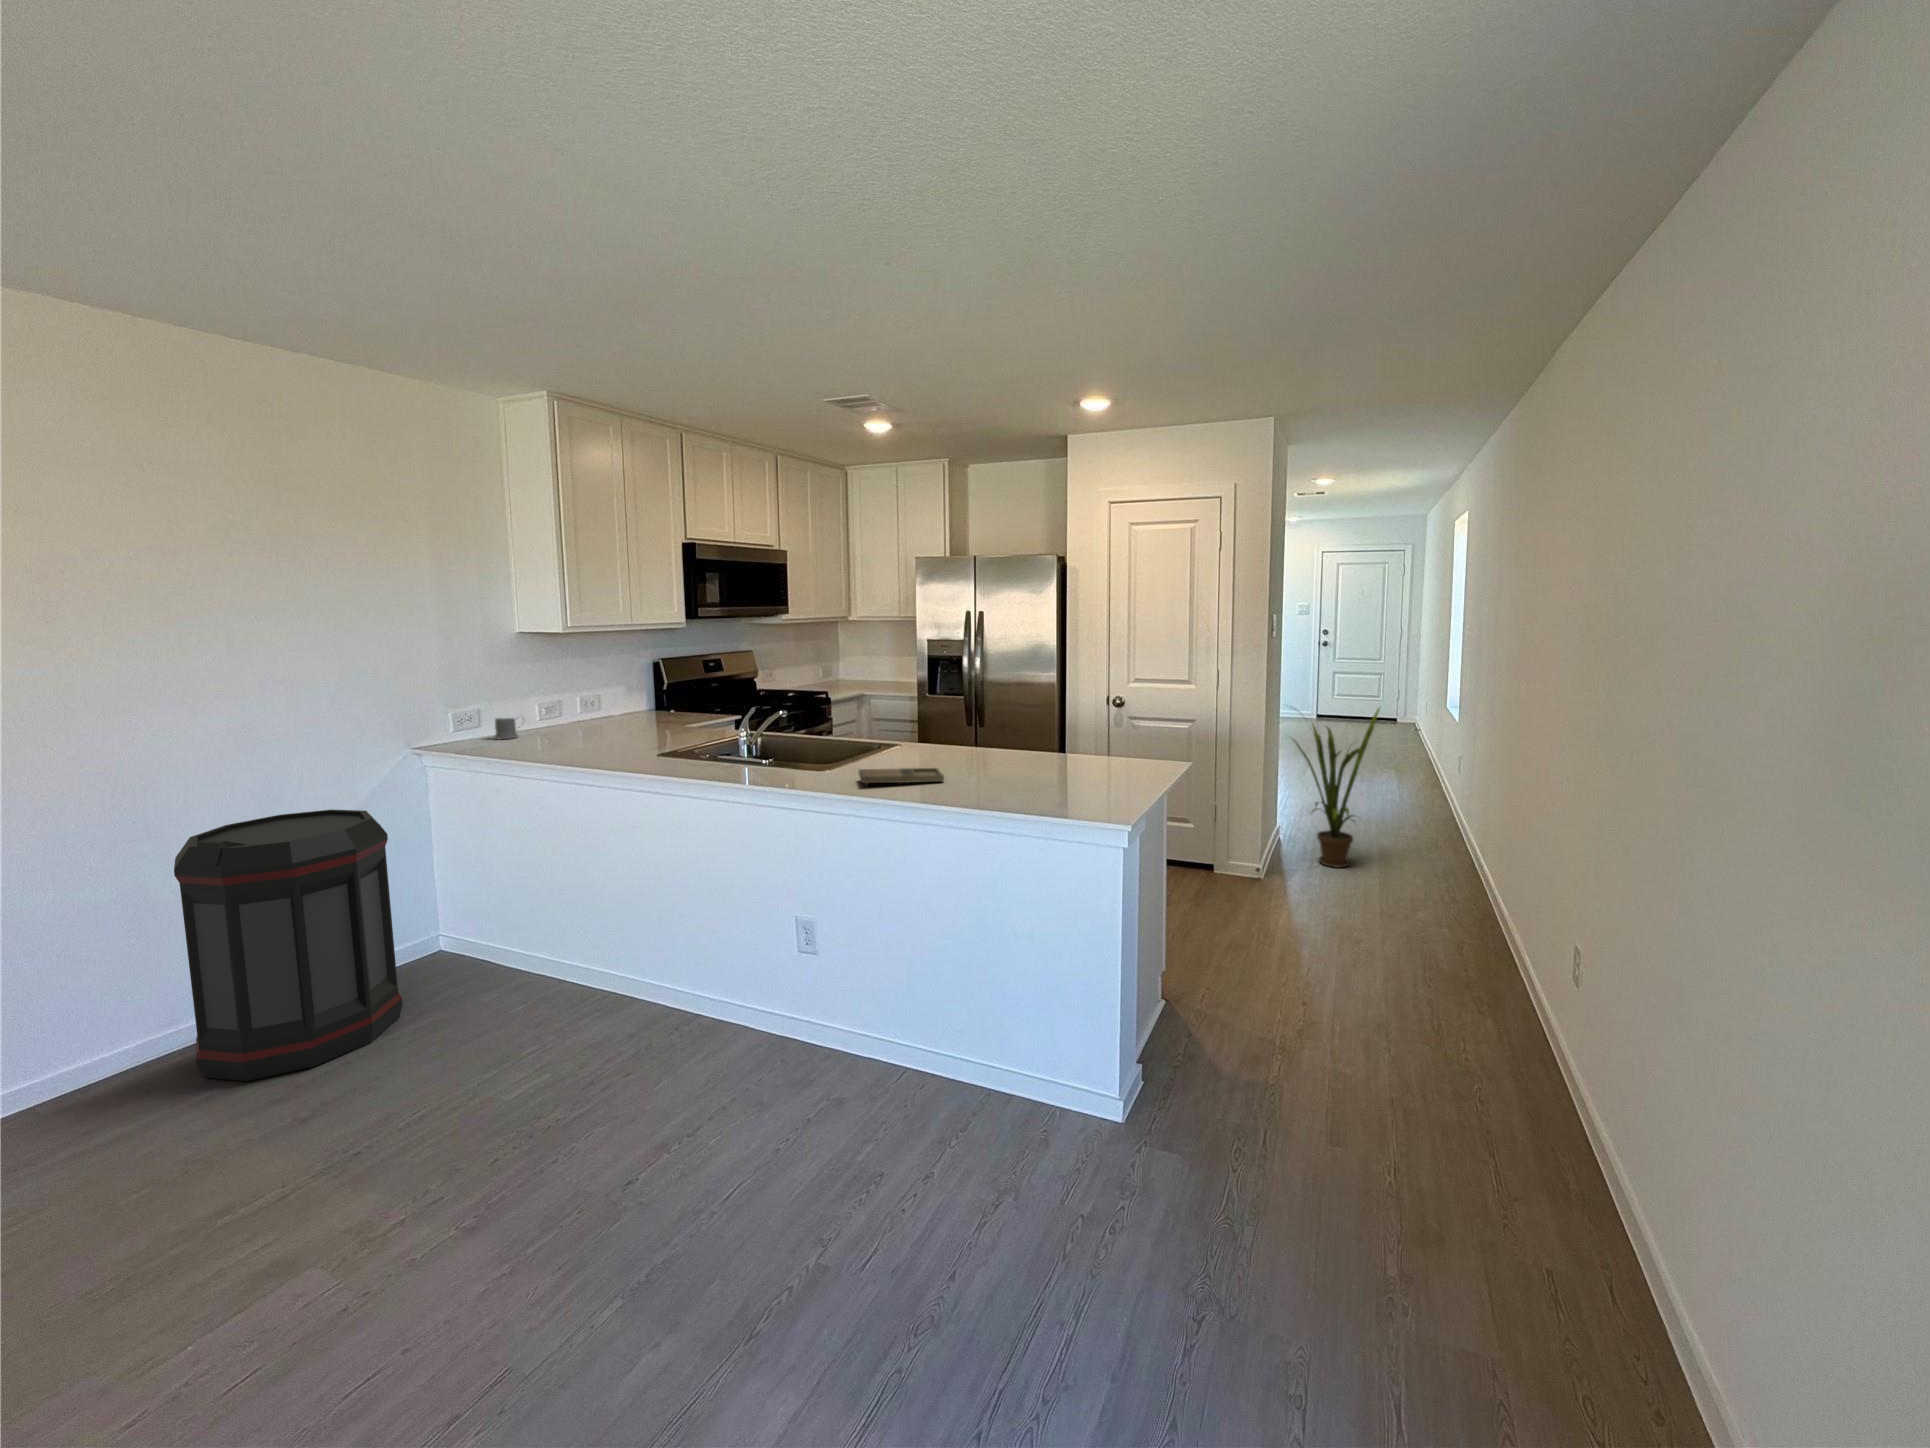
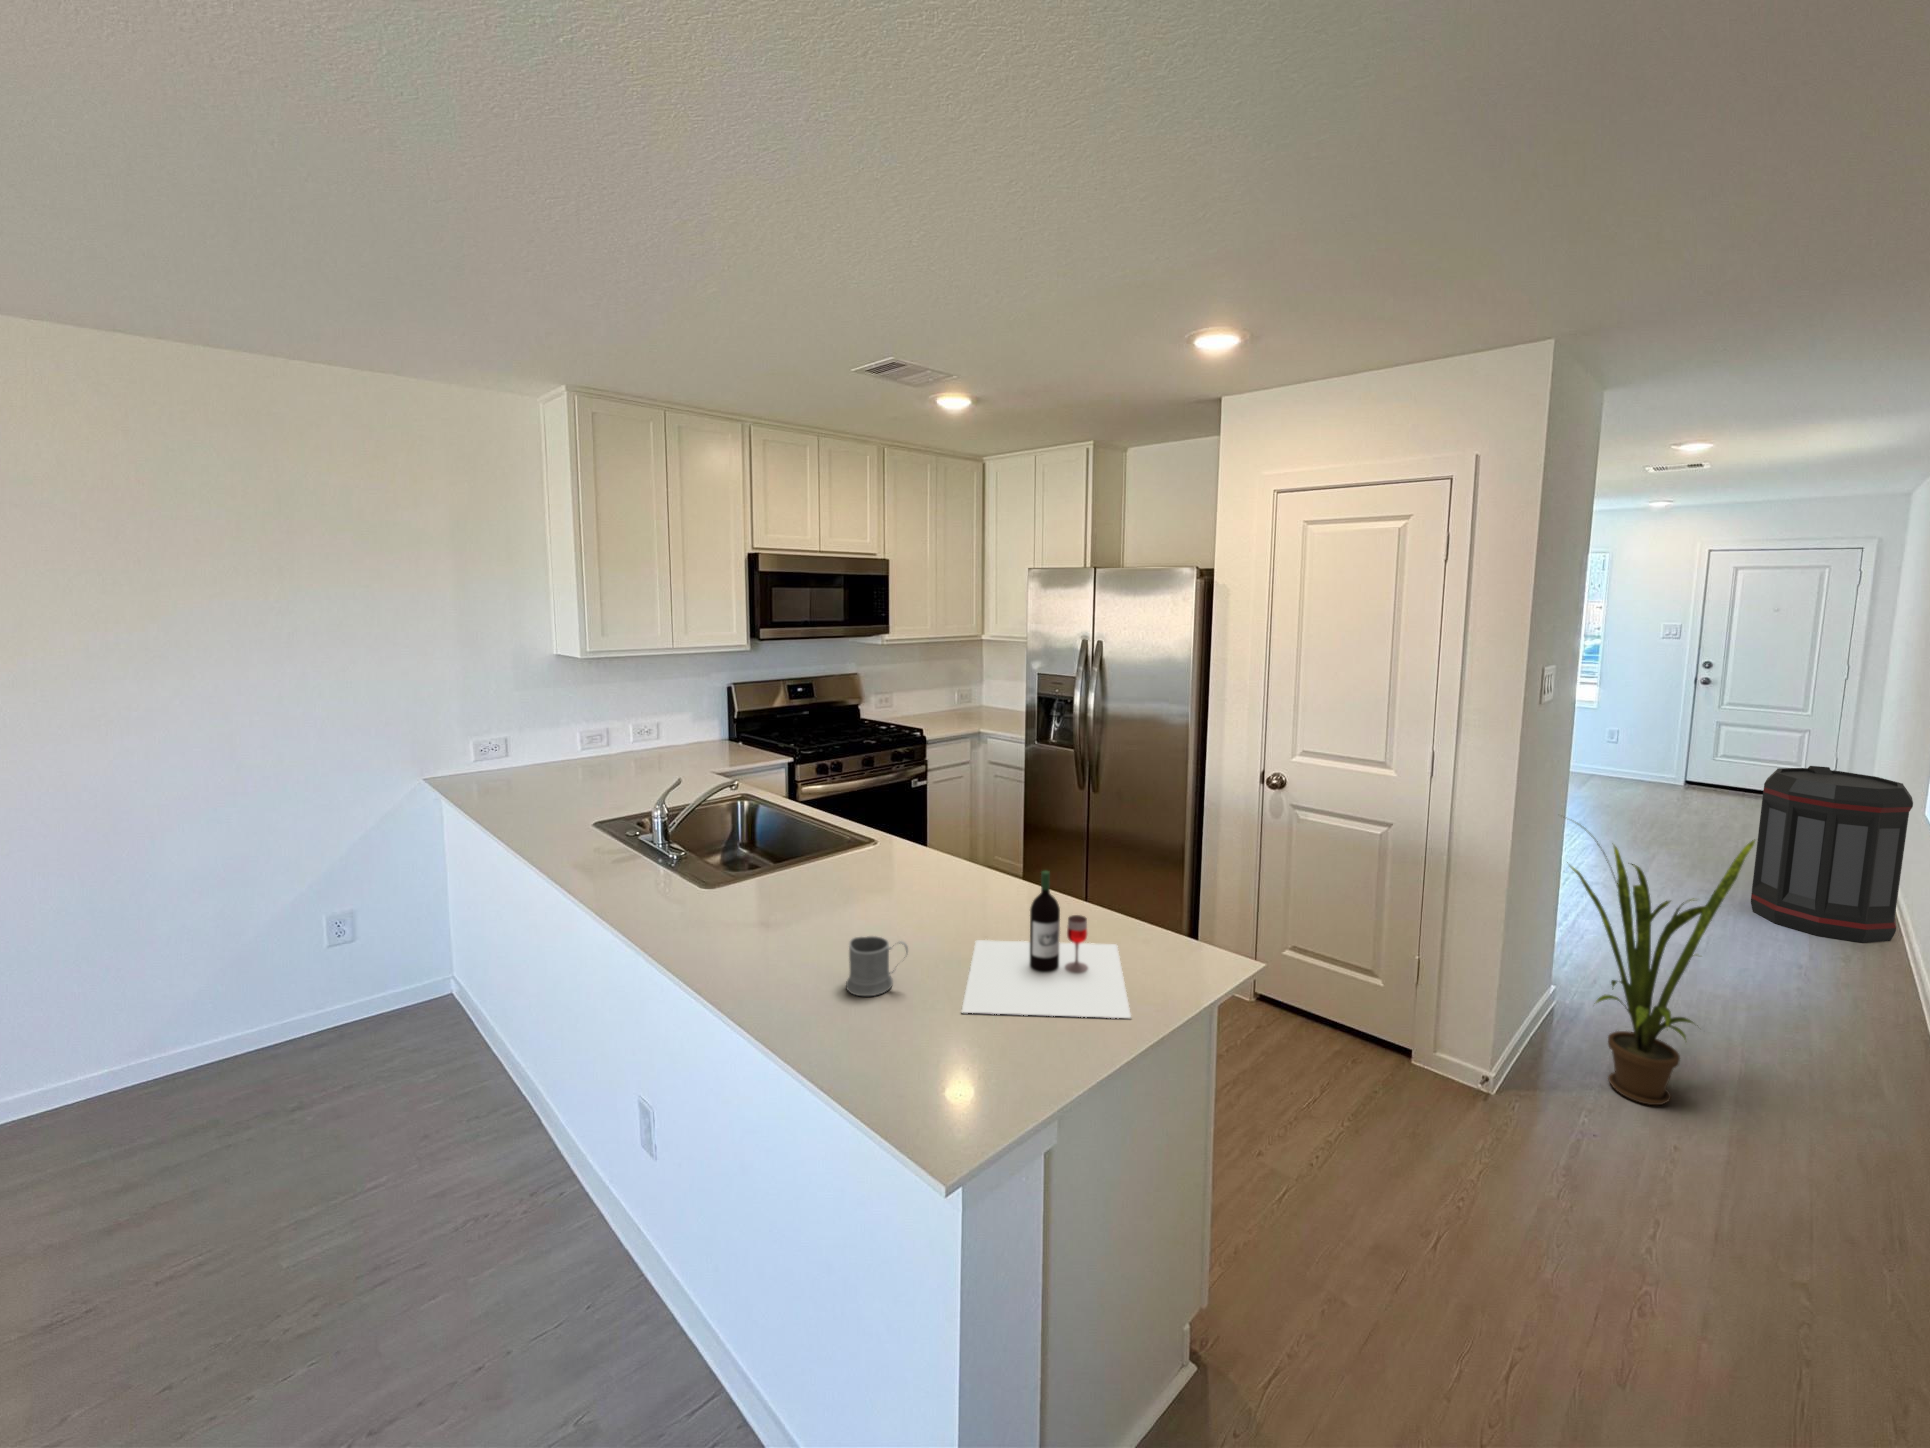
wine bottle: none [1029,716,1147,789] -> present [962,871,1131,1018]
mug: present [495,718,520,740] -> present [846,936,908,996]
tray: present [859,768,944,786] -> none [696,908,836,950]
trash can: present [174,810,403,1081] -> present [1751,766,1913,943]

